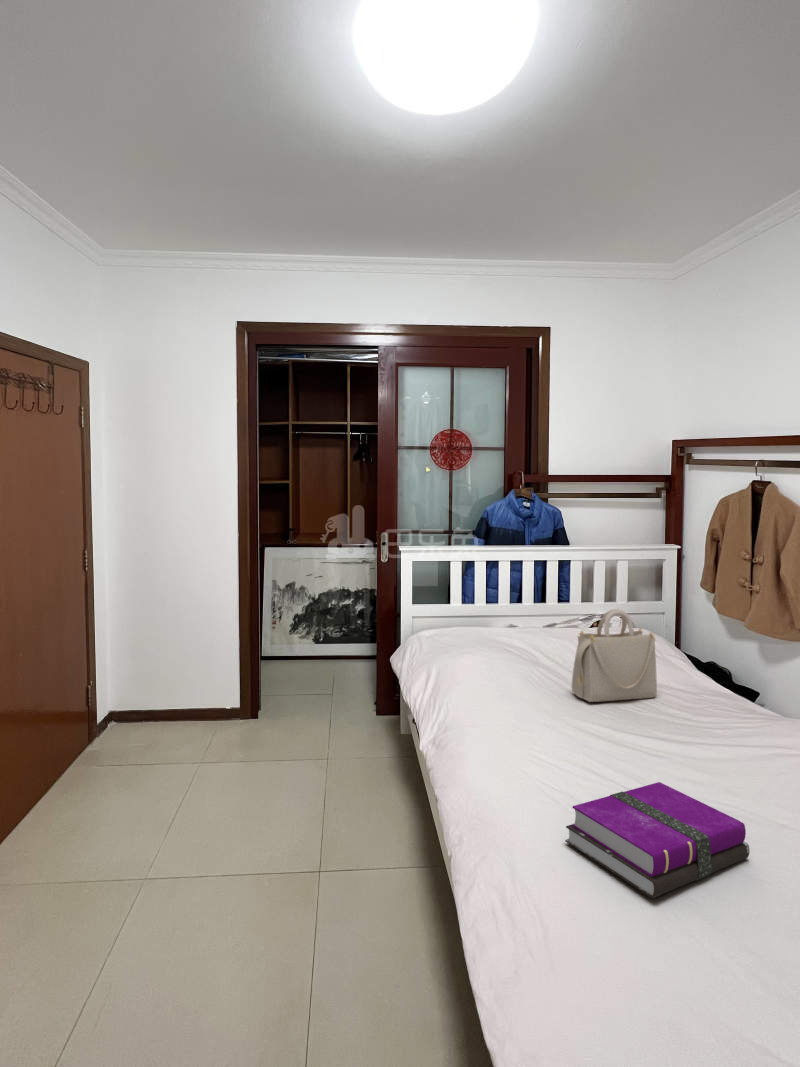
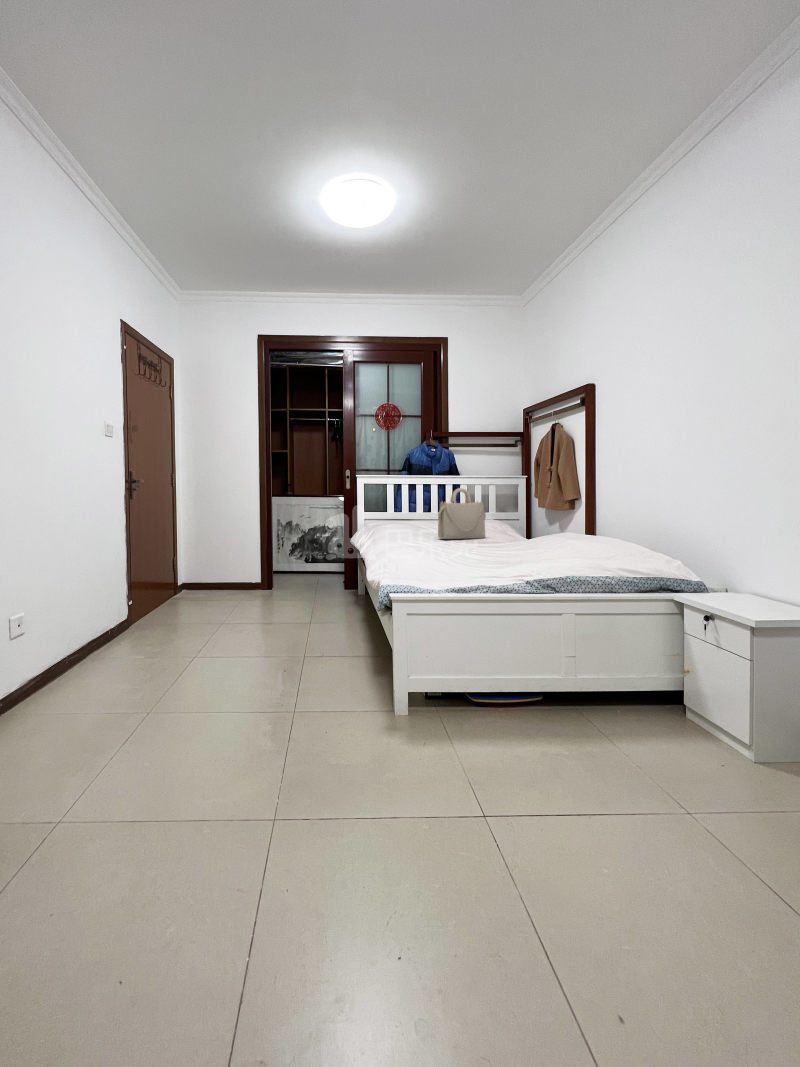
notebook: present [565,782,750,898] -> none [396,541,477,566]

